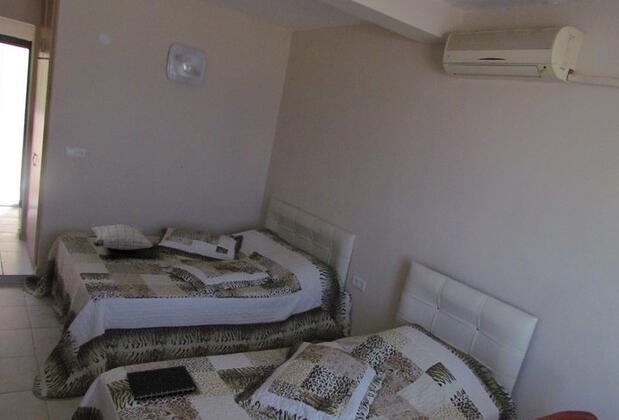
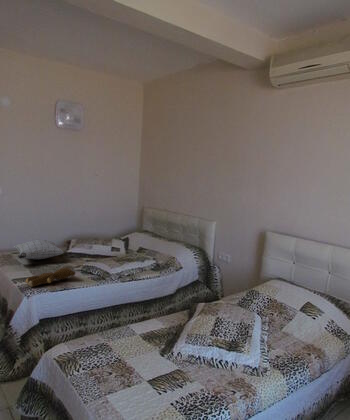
teddy bear: none [96,268,160,287] -> present [26,268,75,287]
notebook: present [127,365,196,400] -> none [68,335,127,367]

